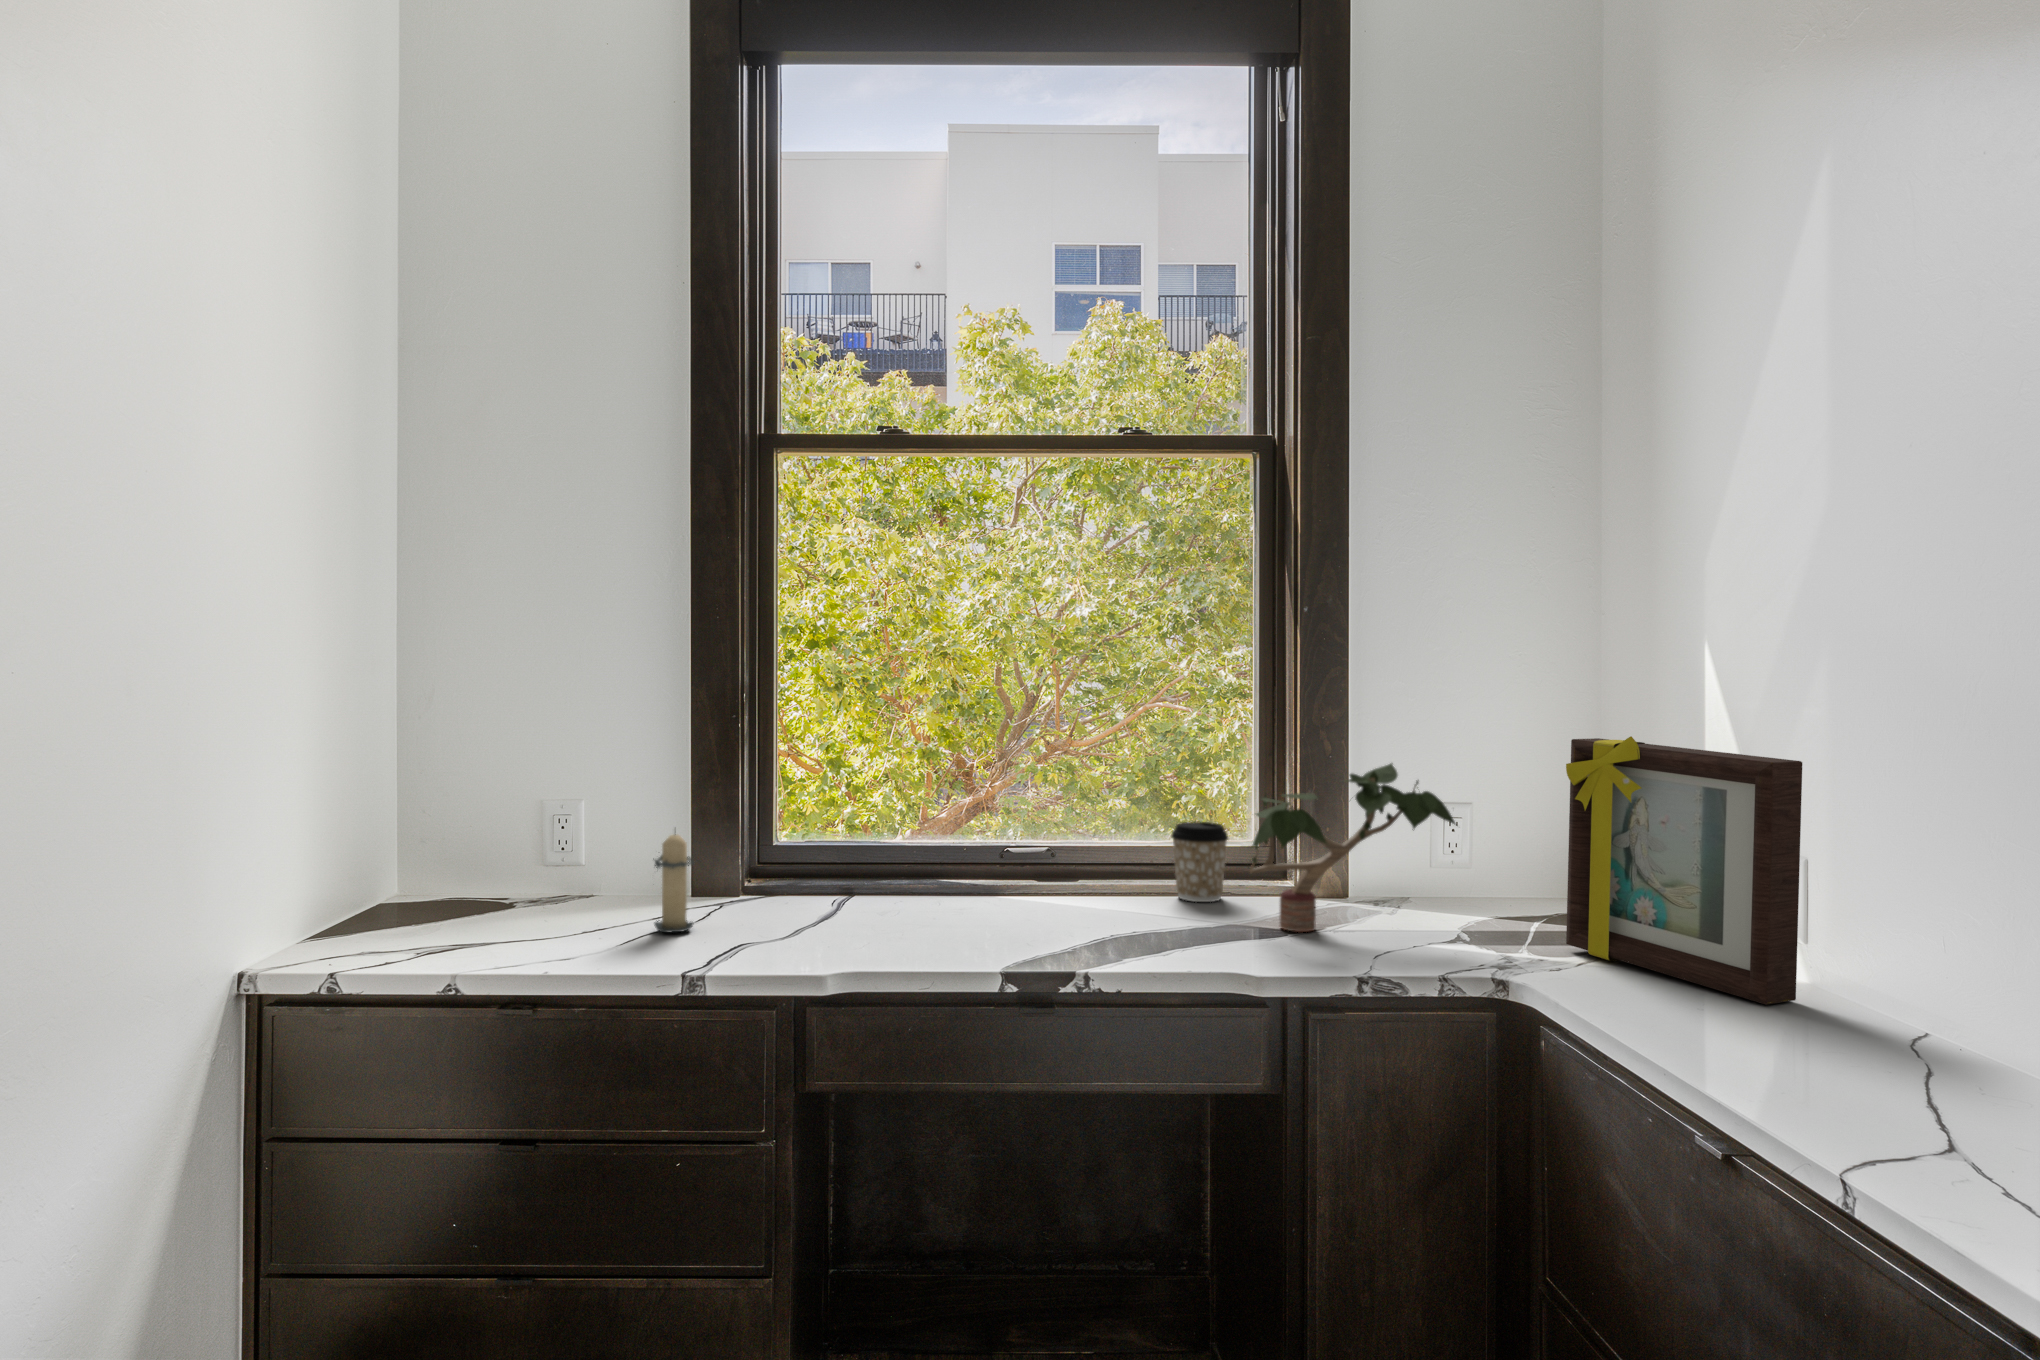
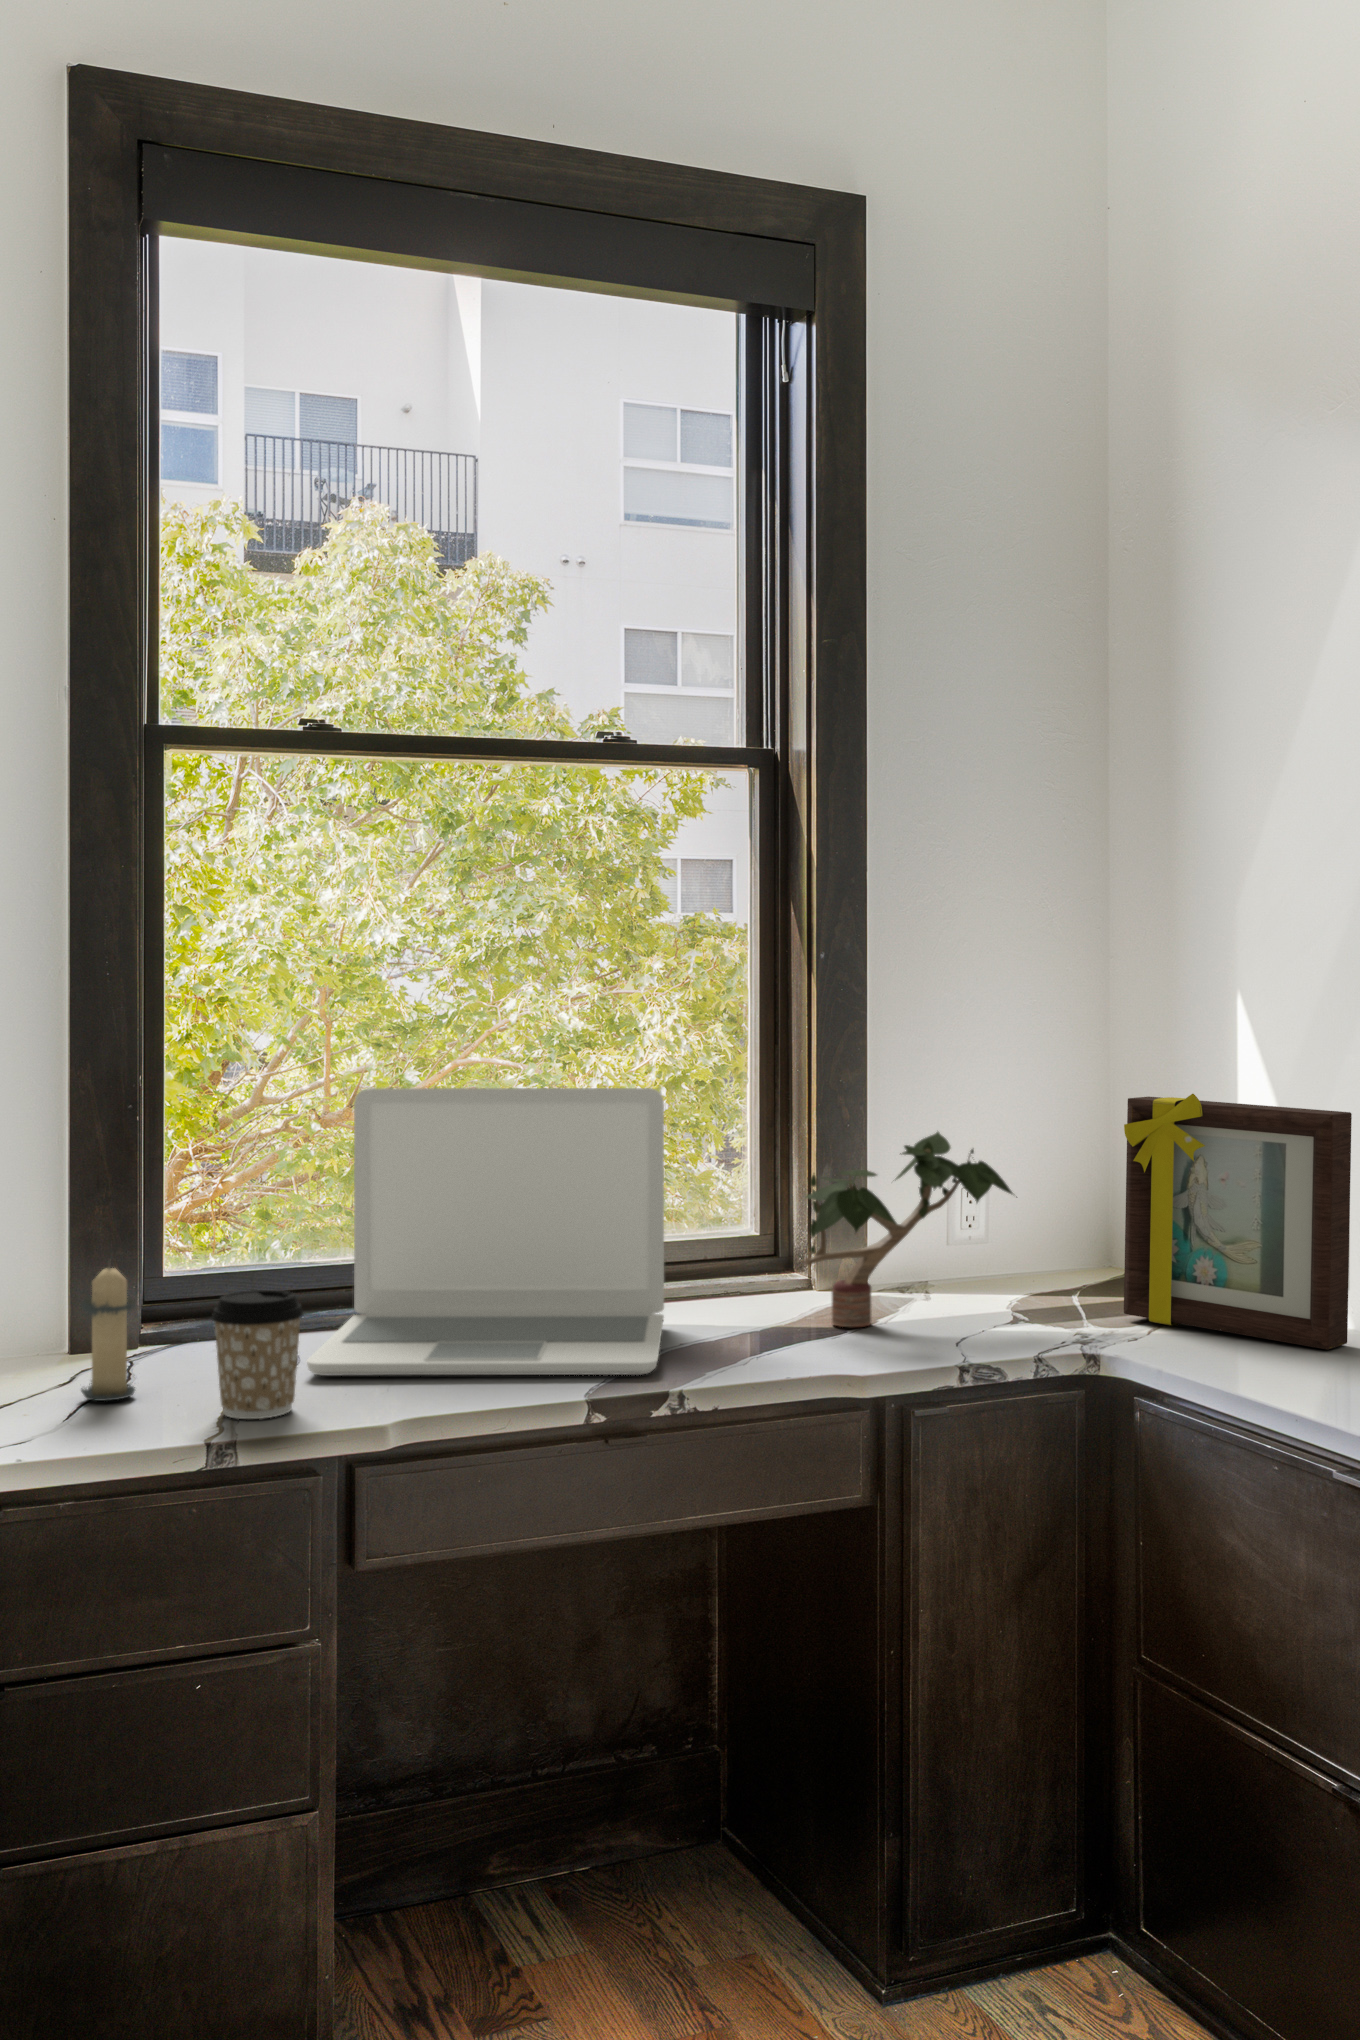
laptop: none [820,710,1136,955] -> present [307,1088,664,1375]
coffee cup: present [1171,822,1228,902] -> present [212,1290,303,1419]

